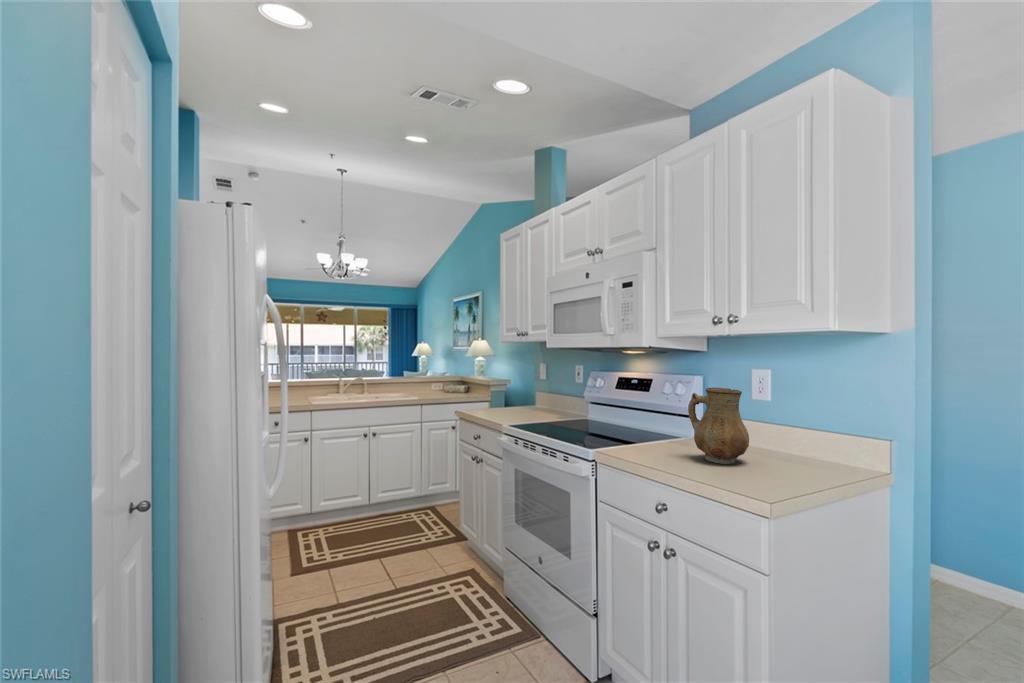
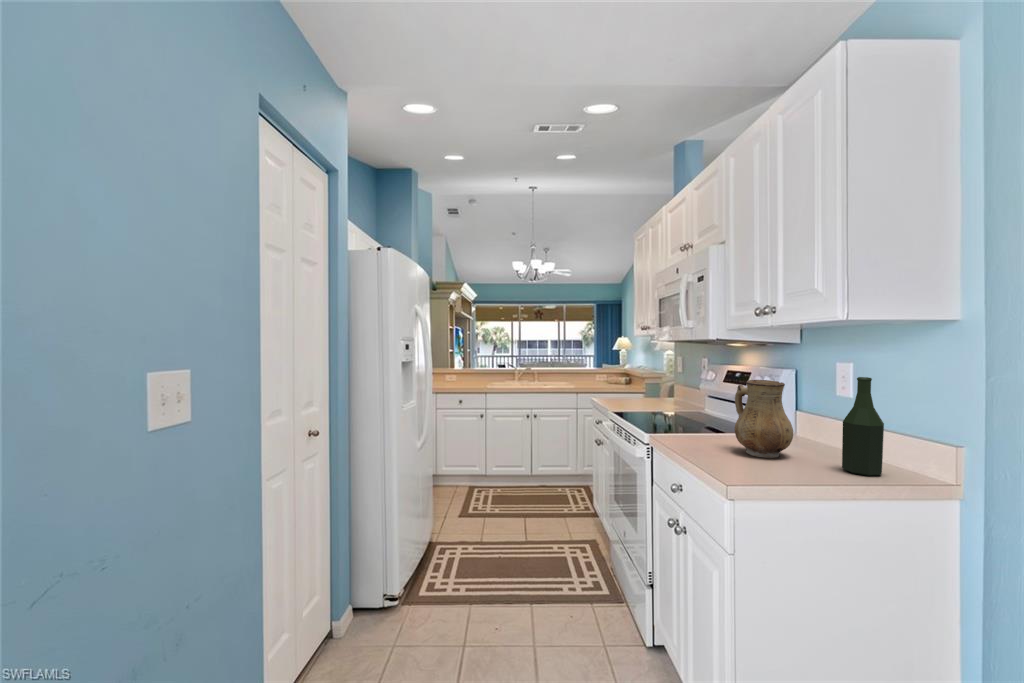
bottle: none [797,382,835,472] -> present [842,377,884,476]

